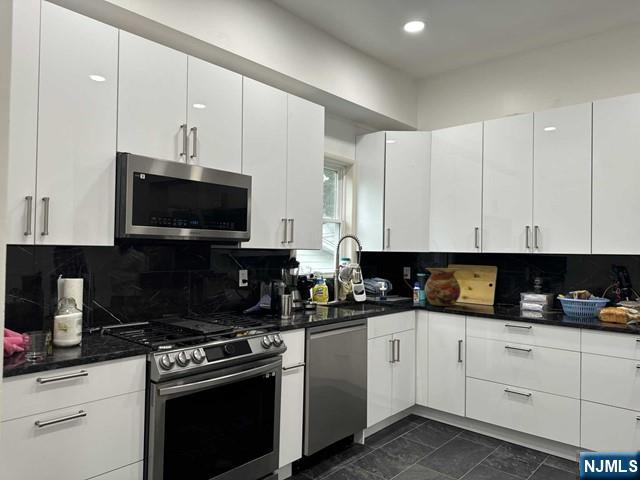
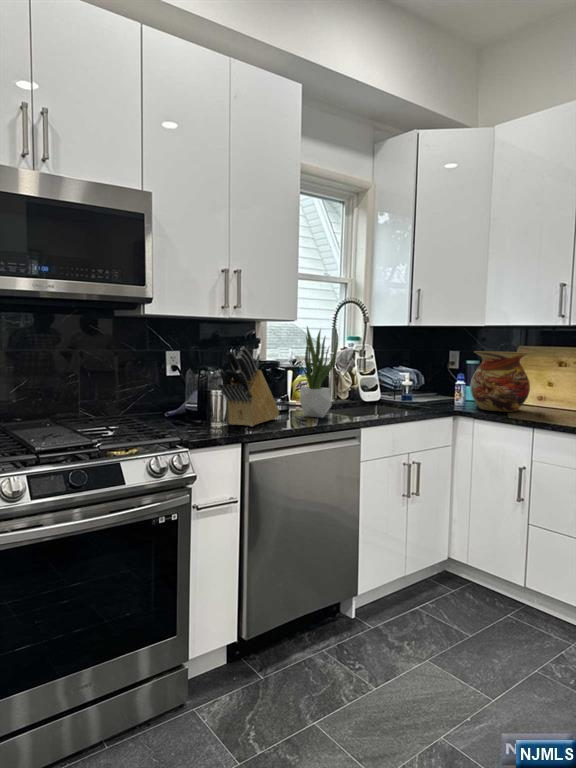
potted plant: none [327,254,352,312] -> present [298,327,338,418]
knife block: none [288,268,317,318] -> present [218,347,279,426]

